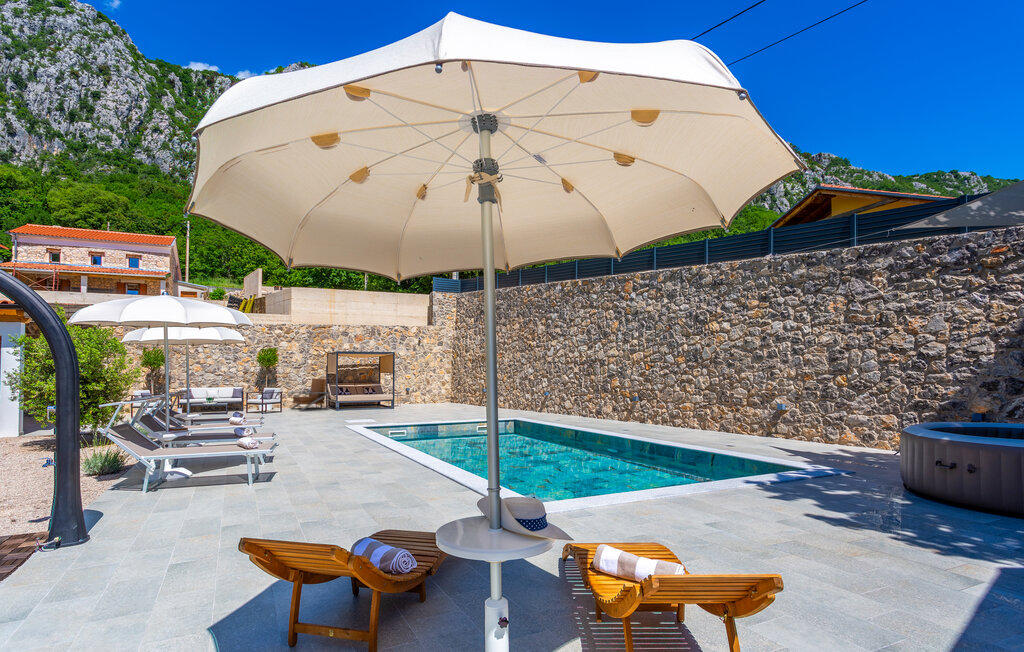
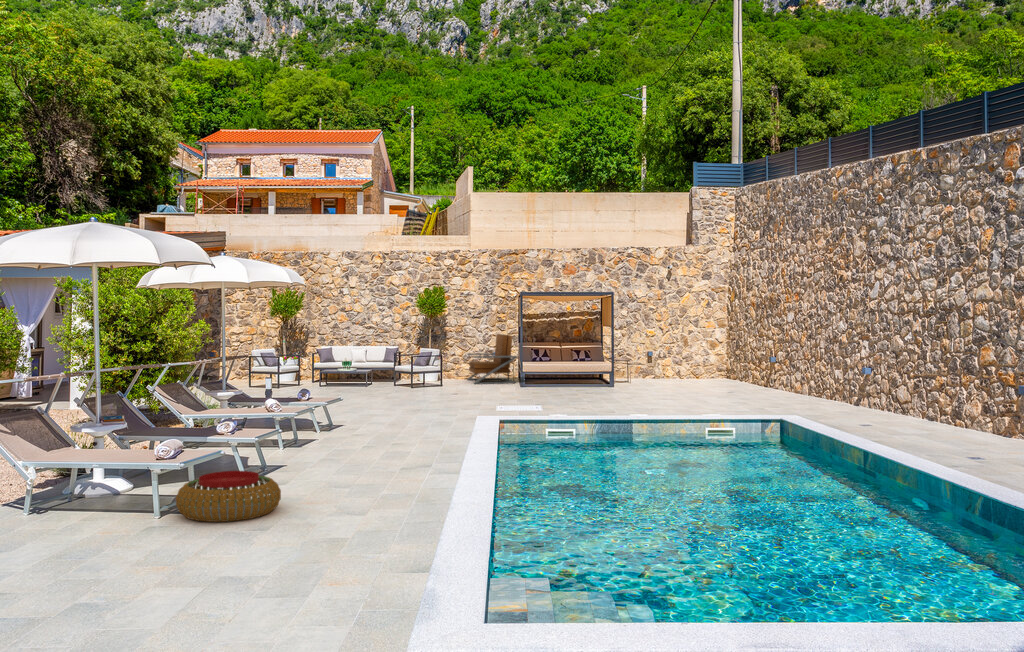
pouf: none [231,463,307,499] -> present [176,471,281,522]

